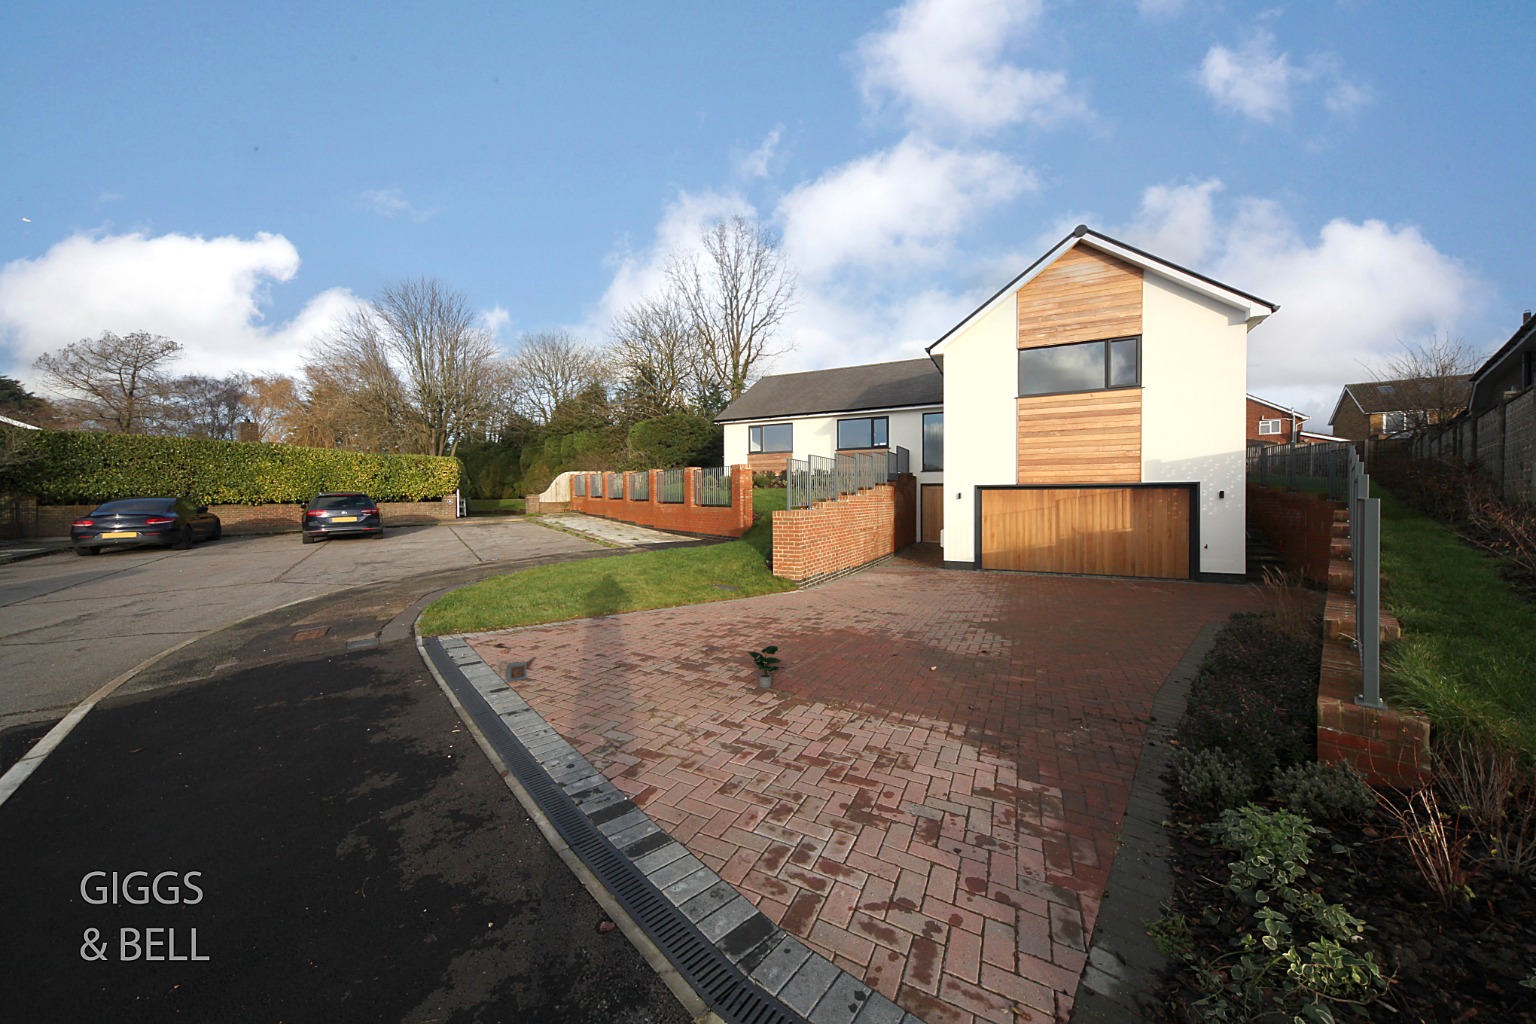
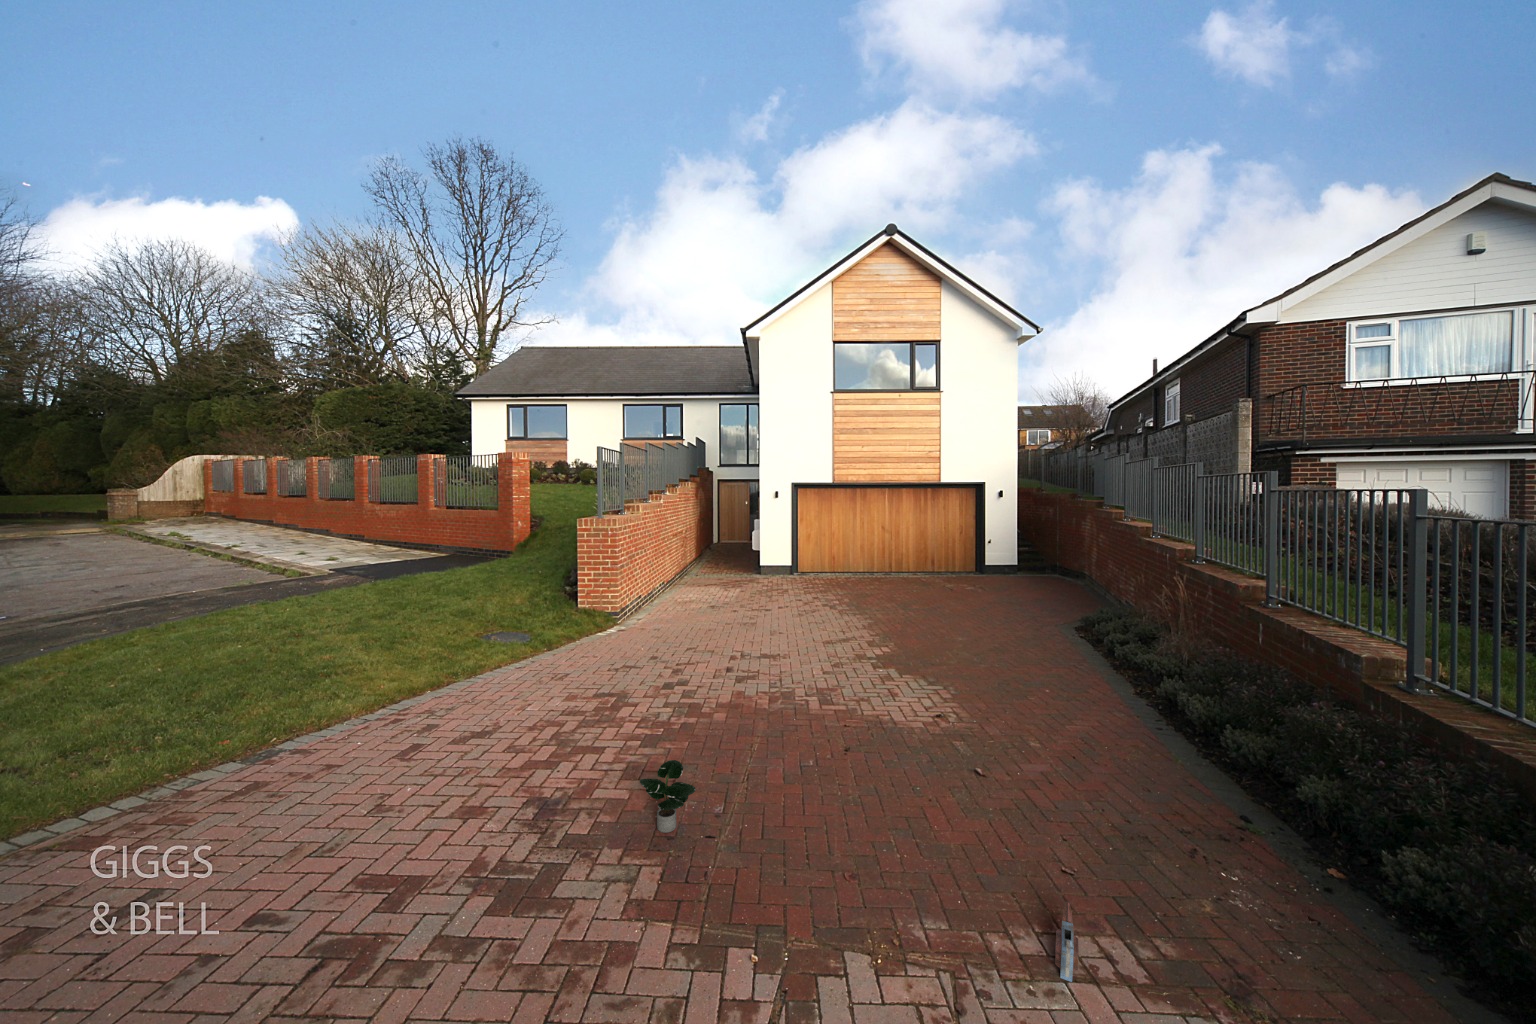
watering can: present [499,657,536,681] -> present [1055,902,1079,982]

